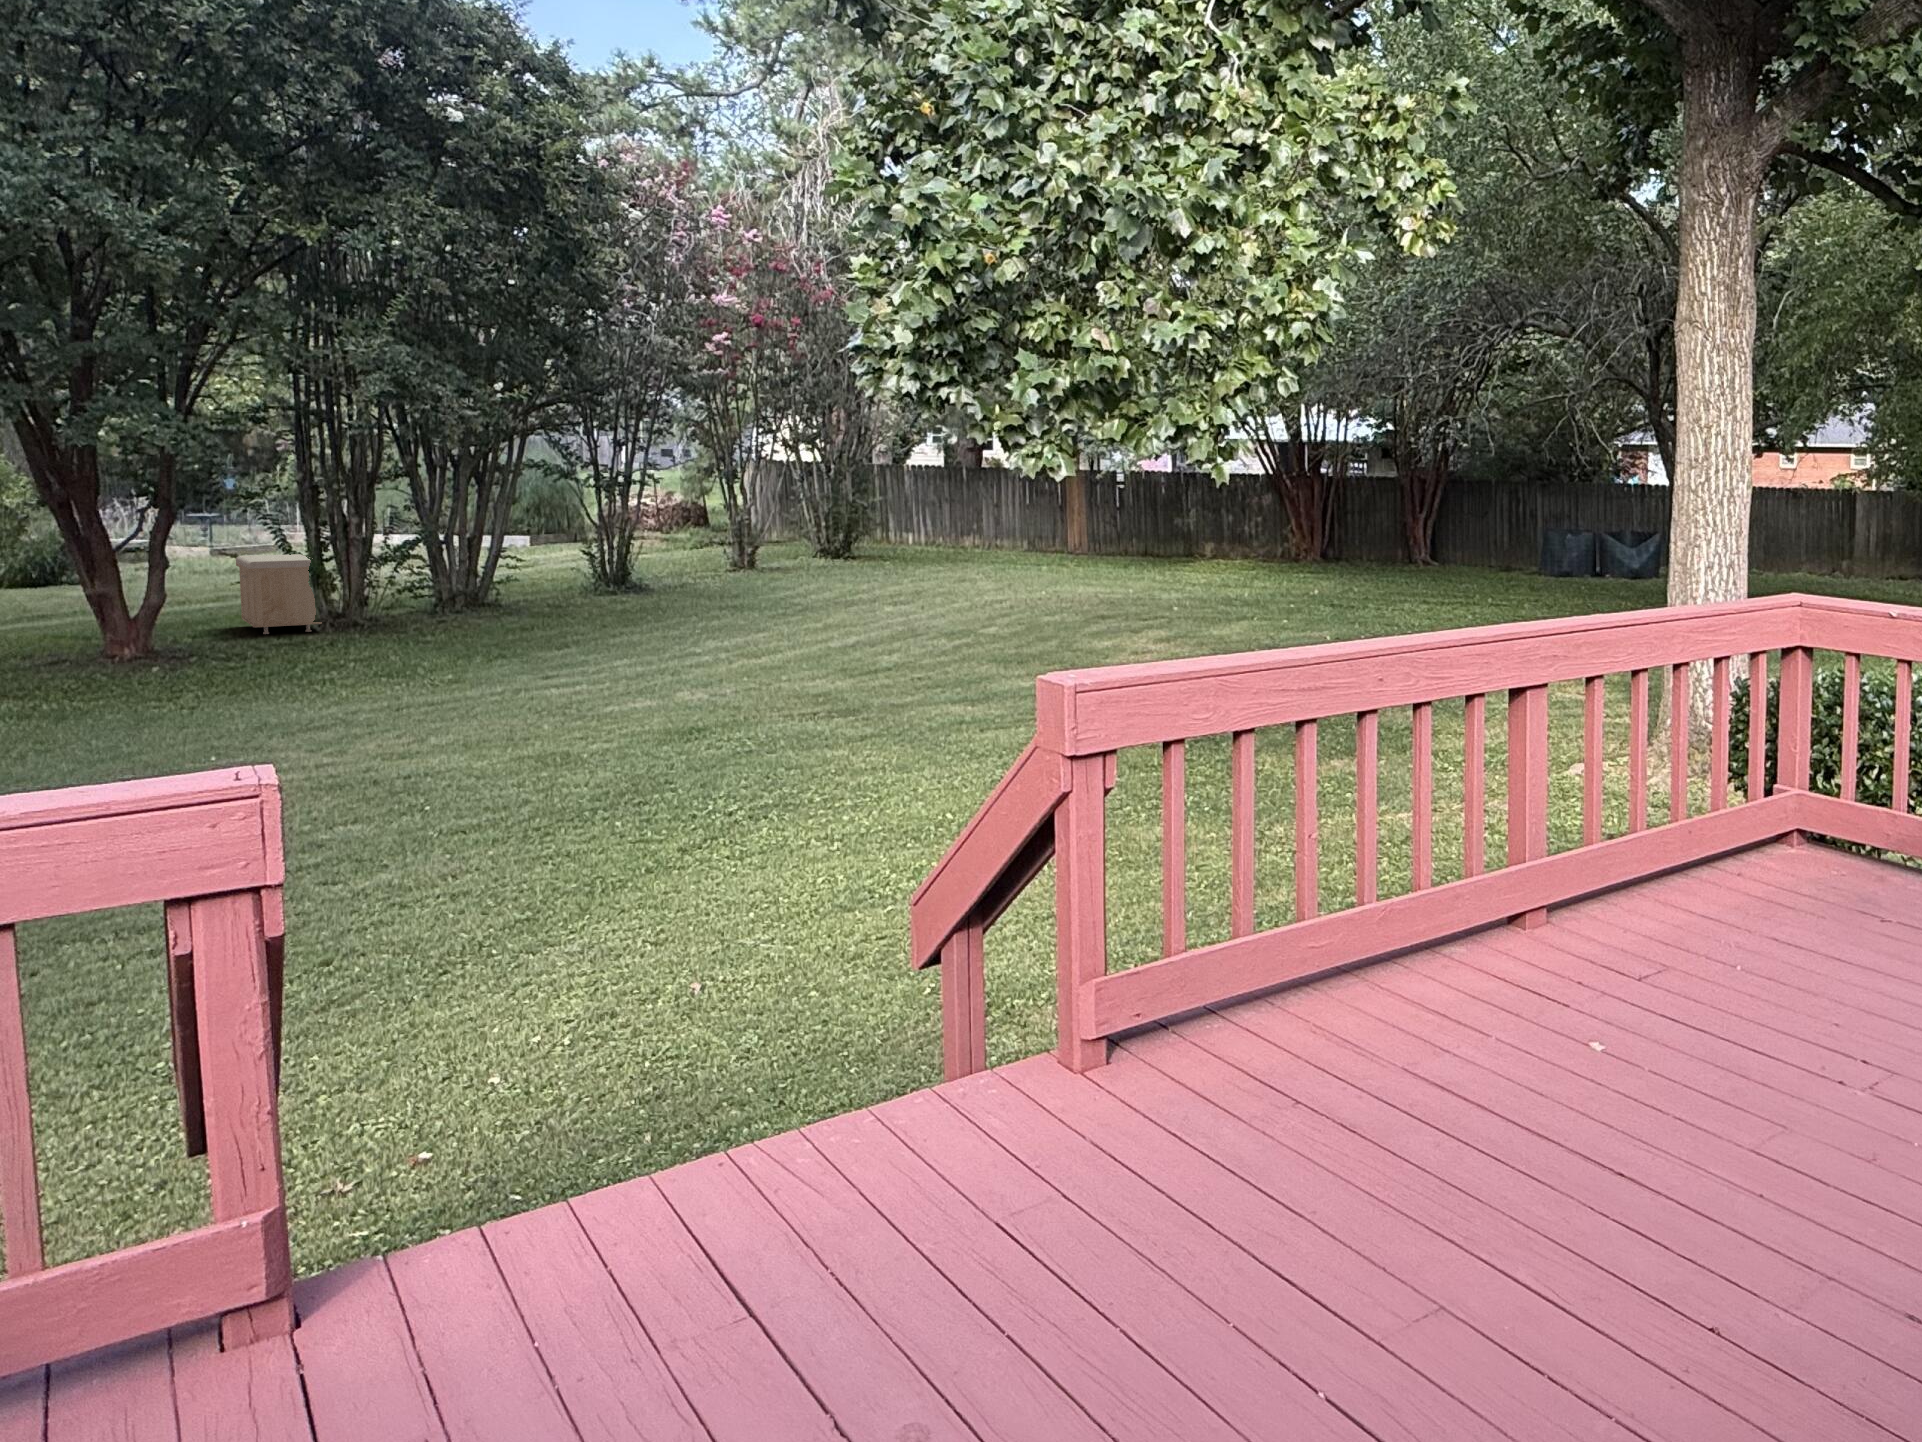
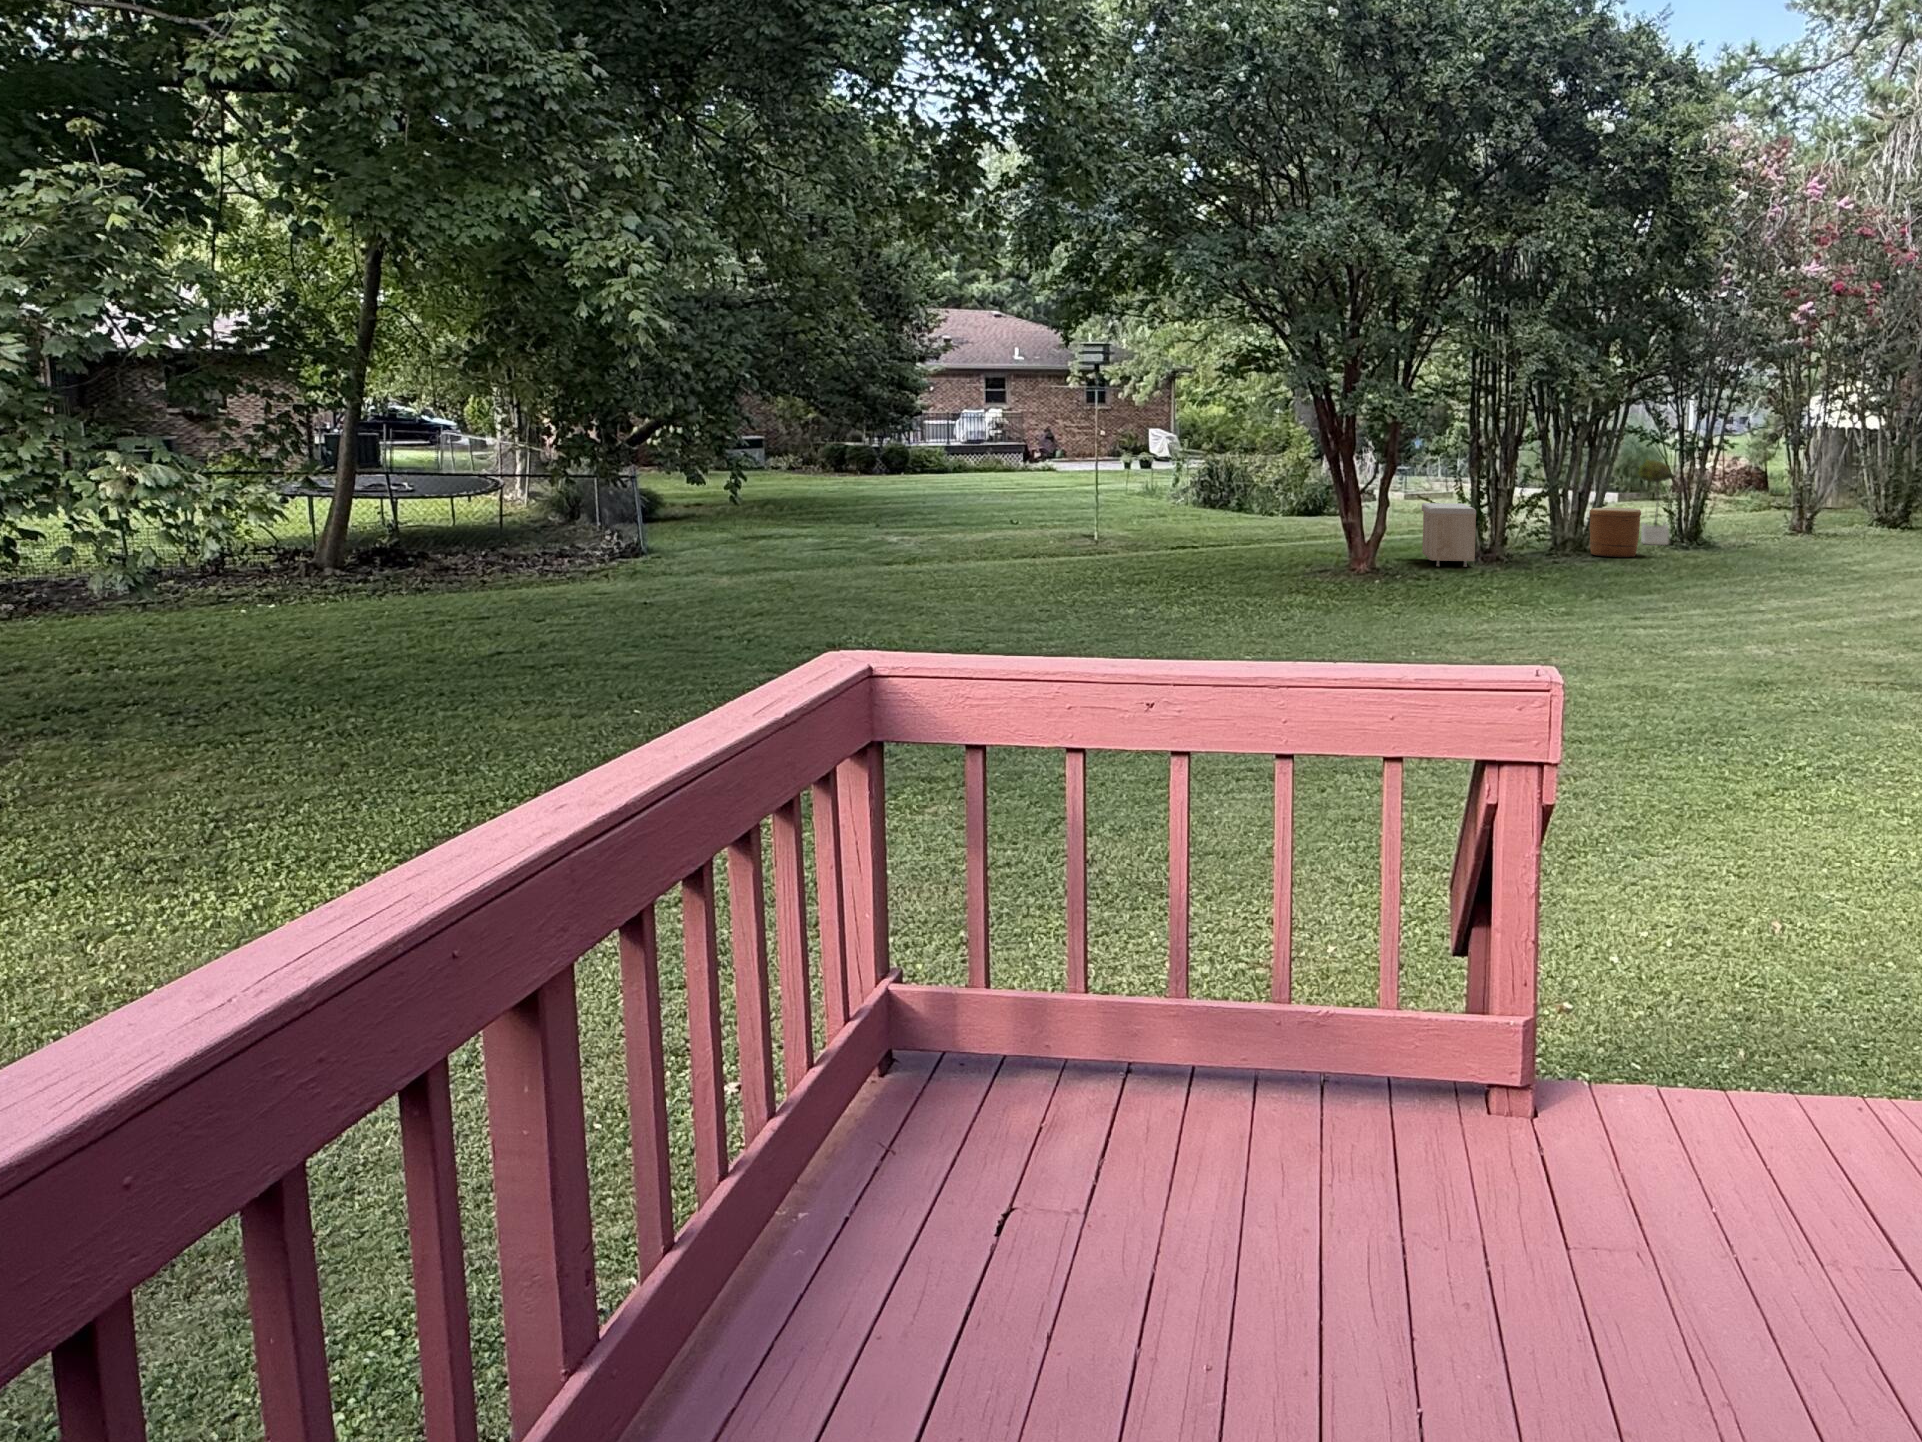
potted tree: none [543,494,590,590] -> present [1638,459,1674,545]
woven basket: none [482,551,549,607] -> present [1589,508,1641,557]

